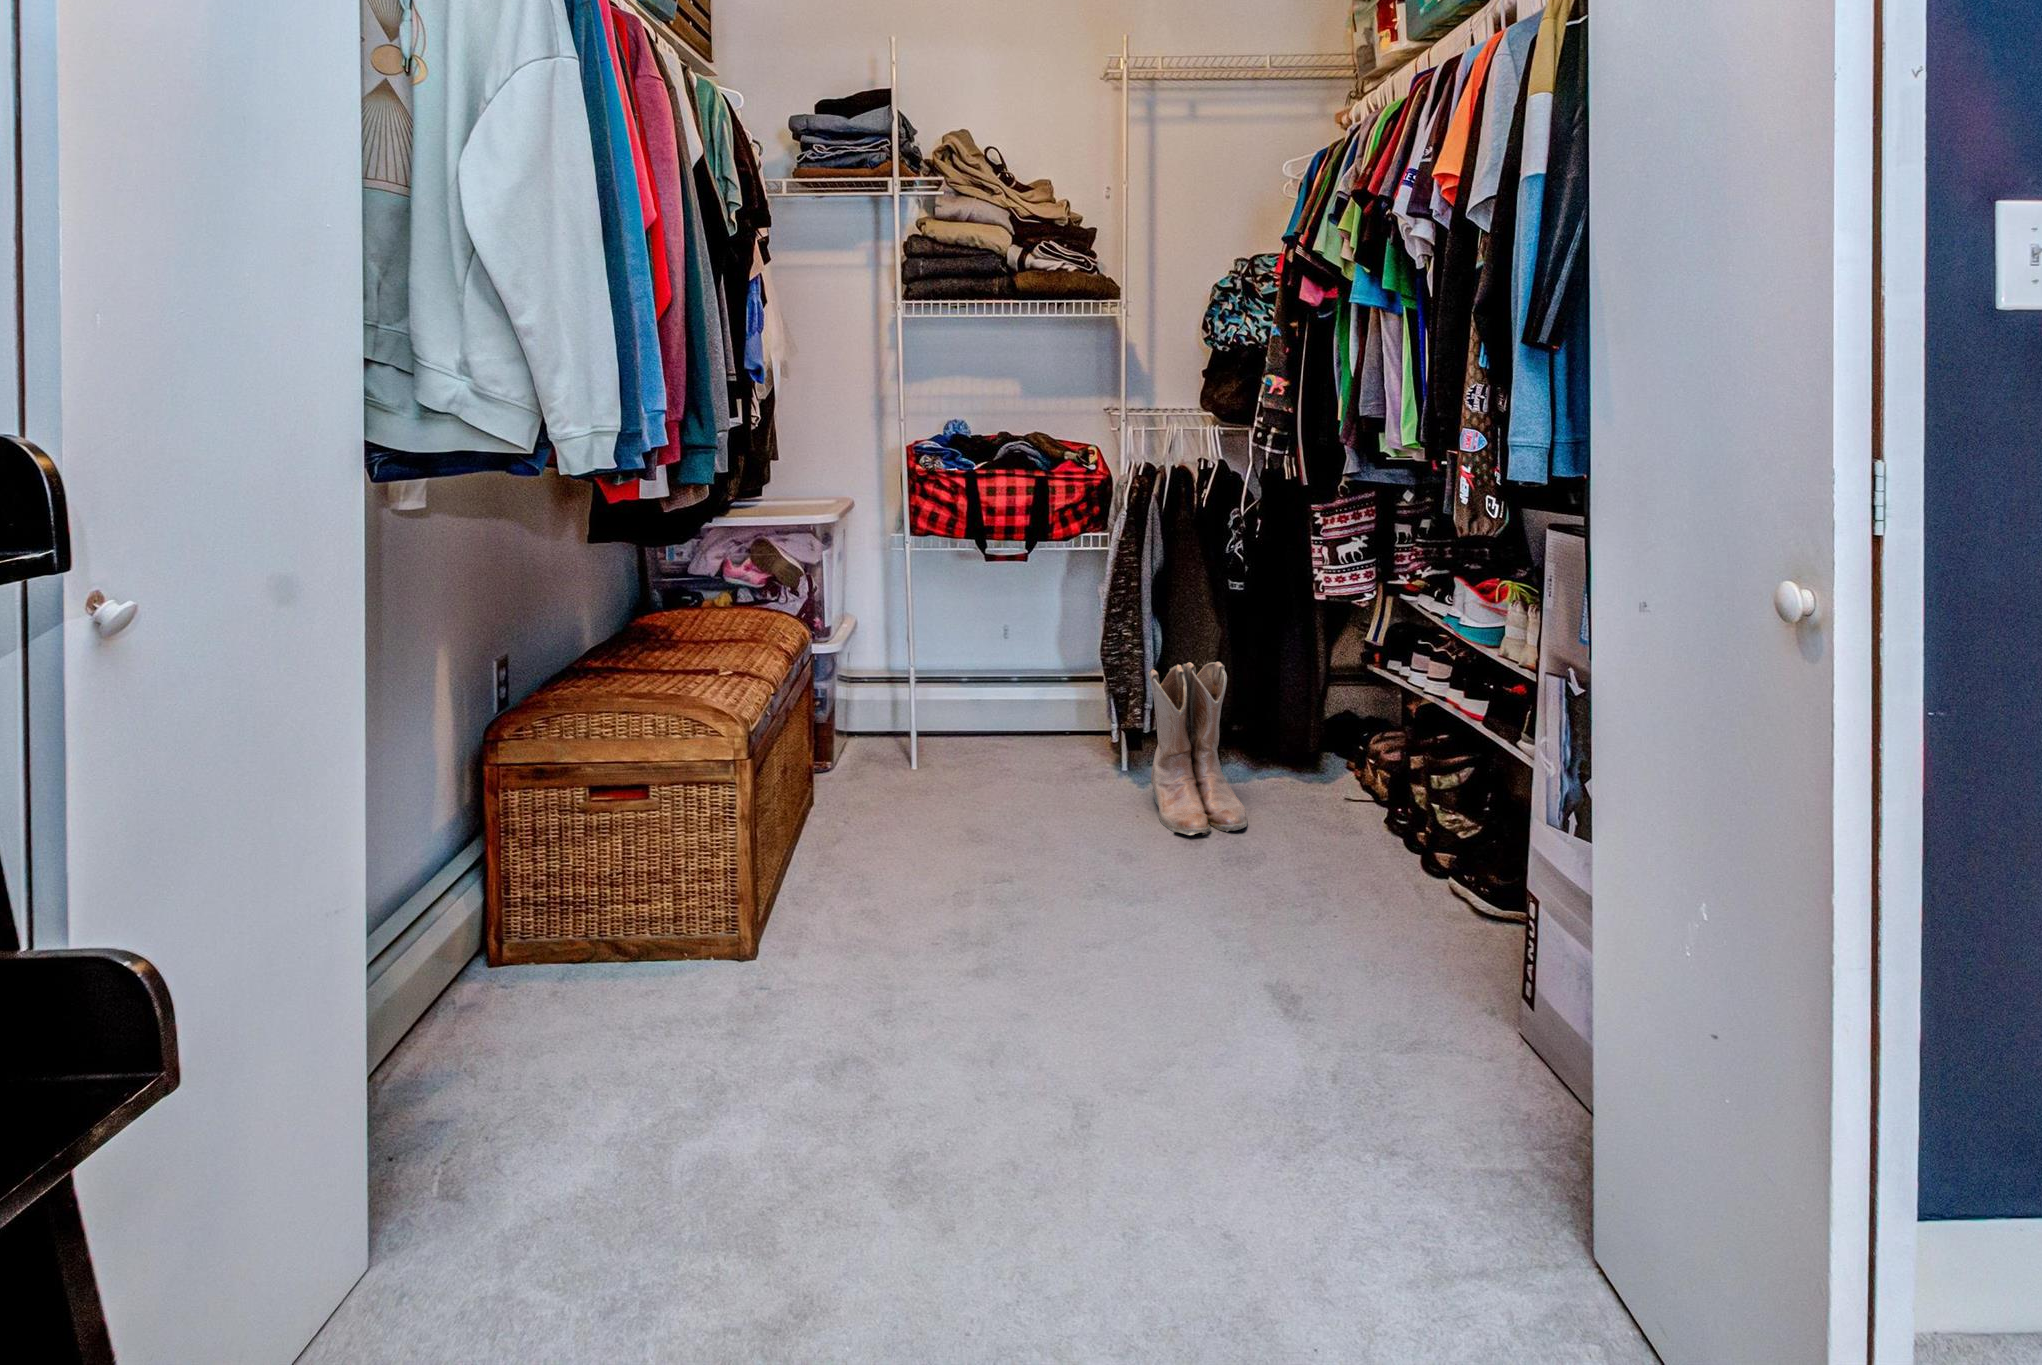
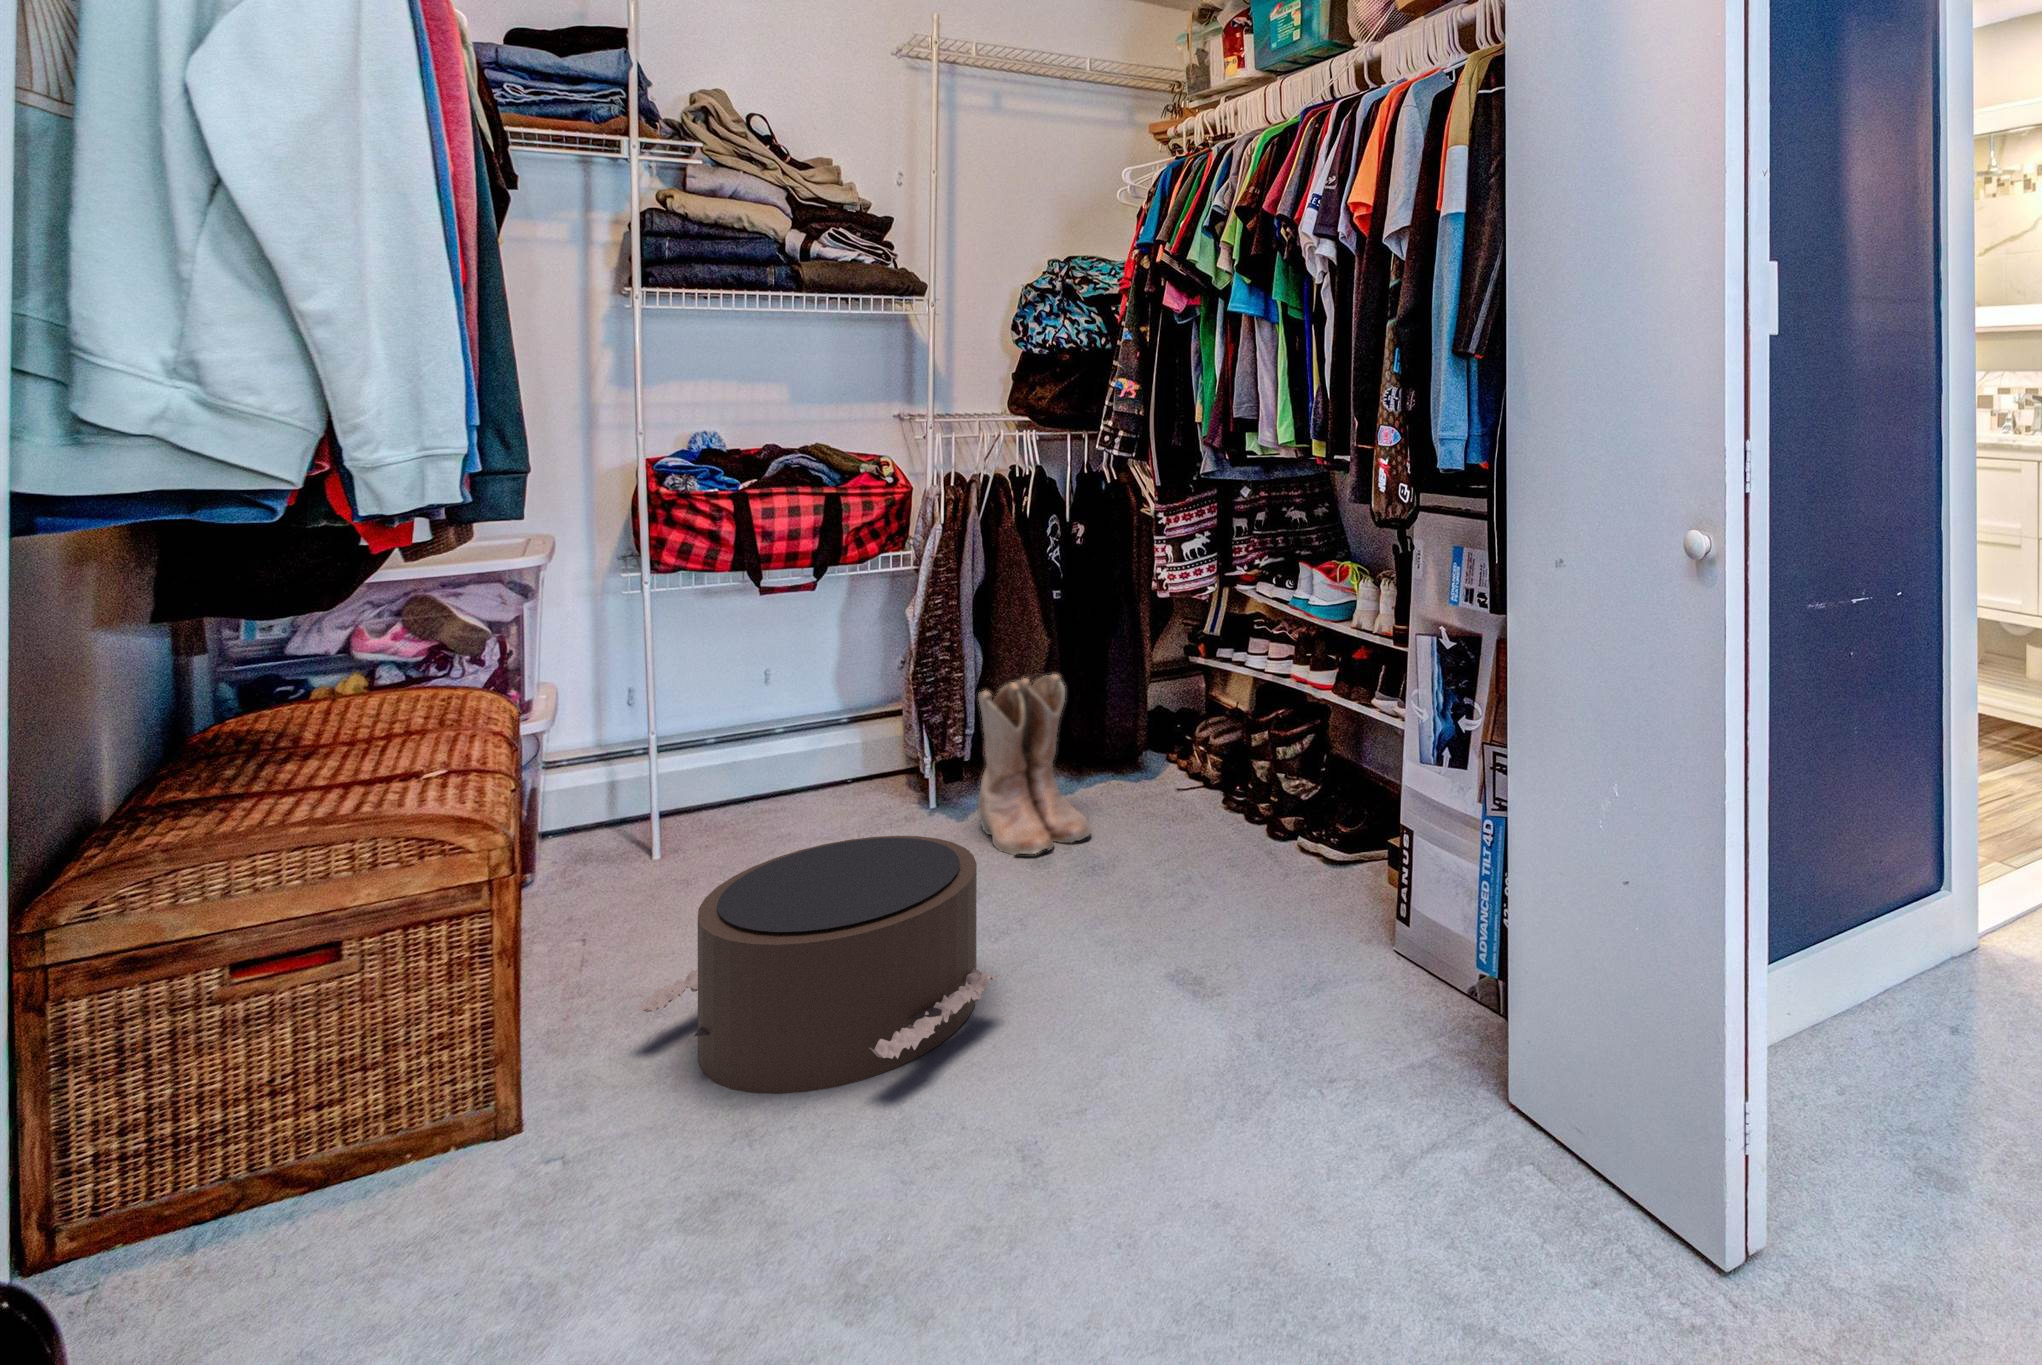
pouf: none [837,792,1111,1024] -> present [636,836,999,1094]

